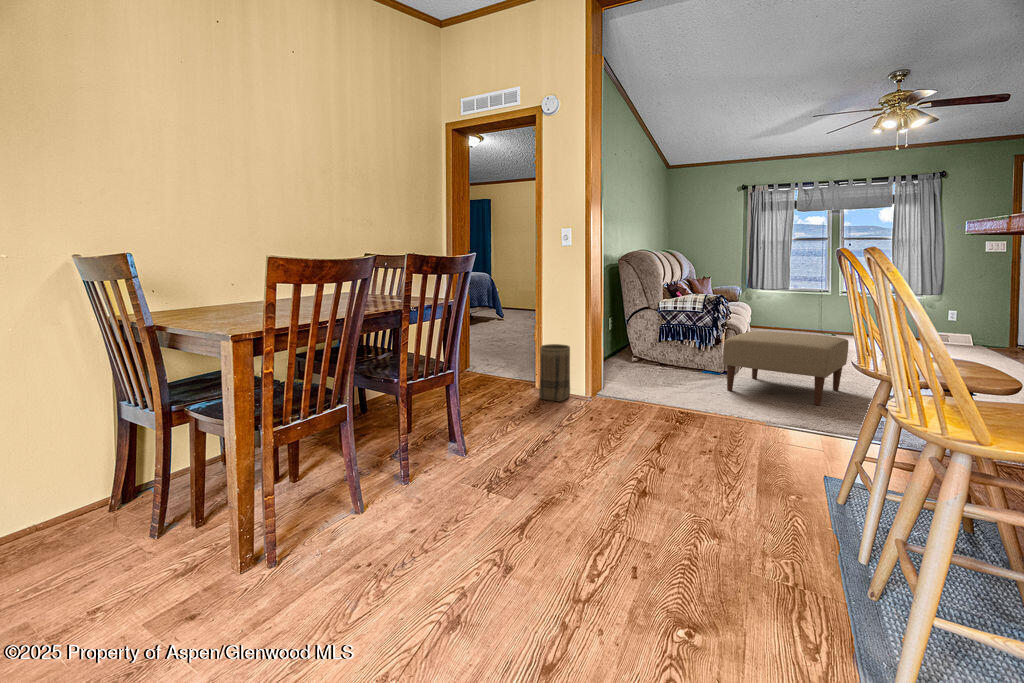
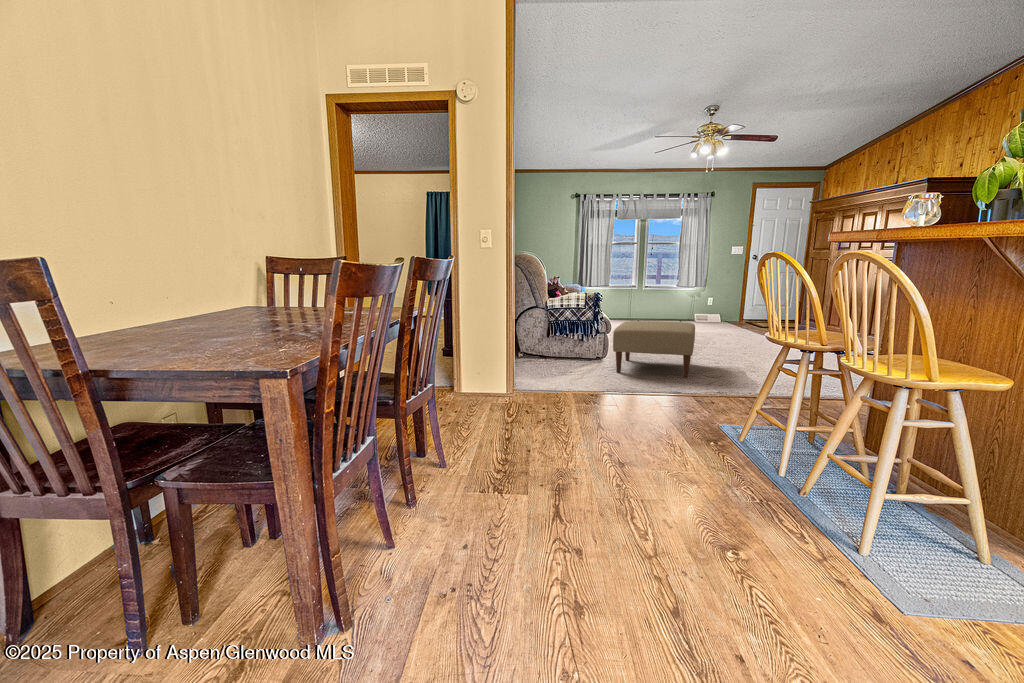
basket: present [539,344,570,402] -> none [473,346,501,399]

